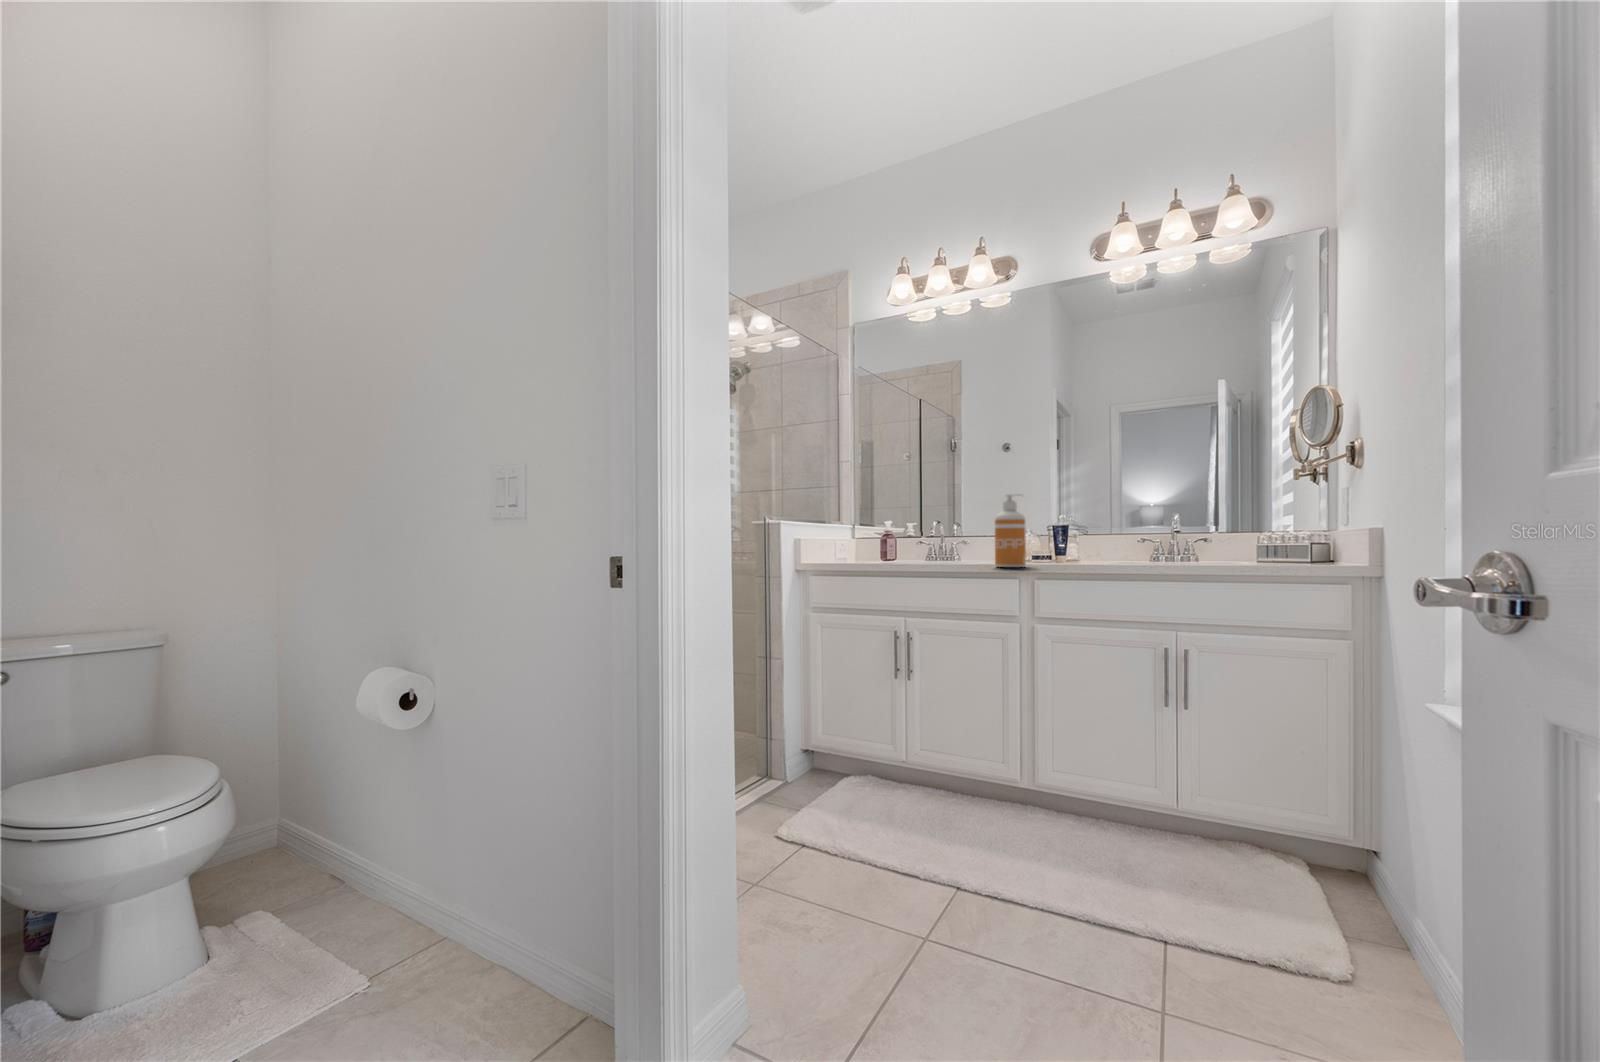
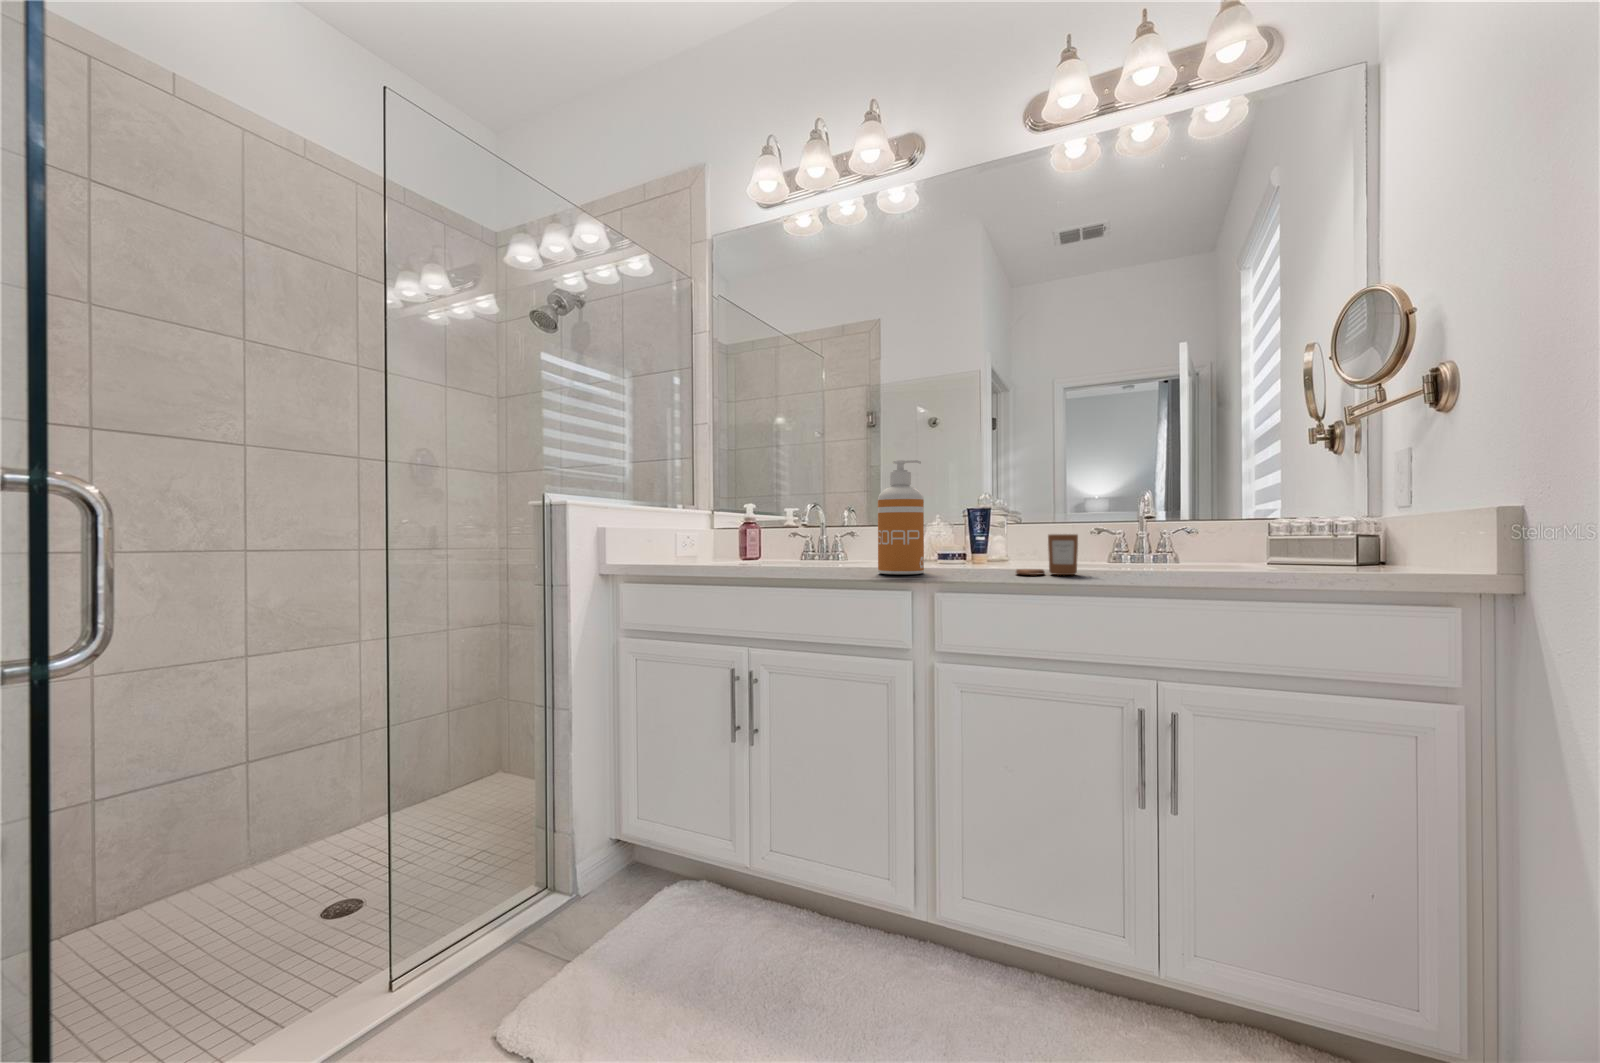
candle: none [1087,542,1128,567] -> present [1016,534,1078,575]

